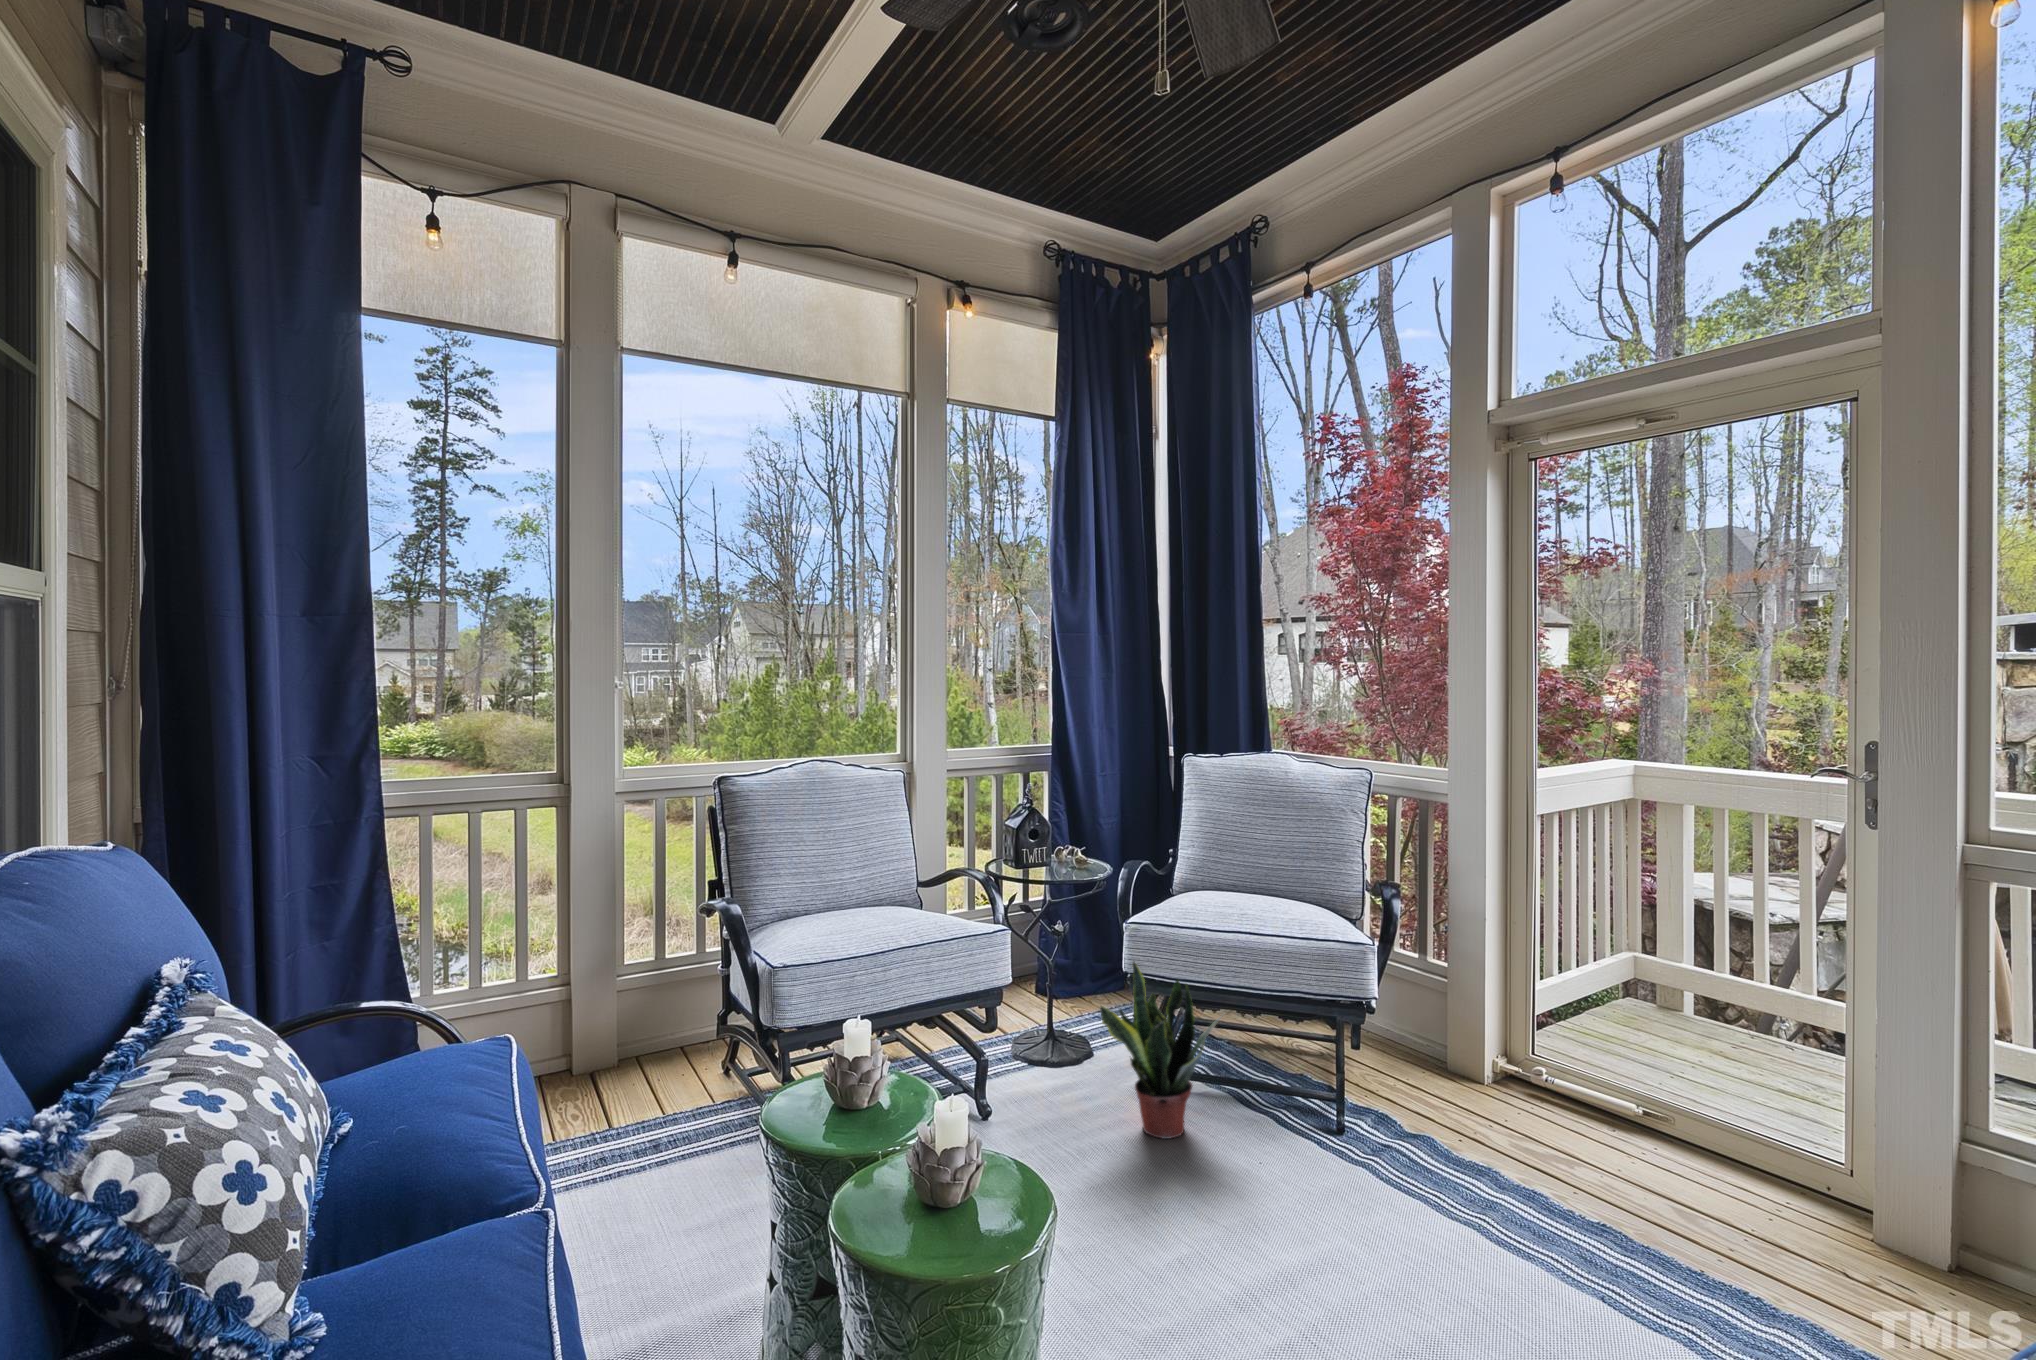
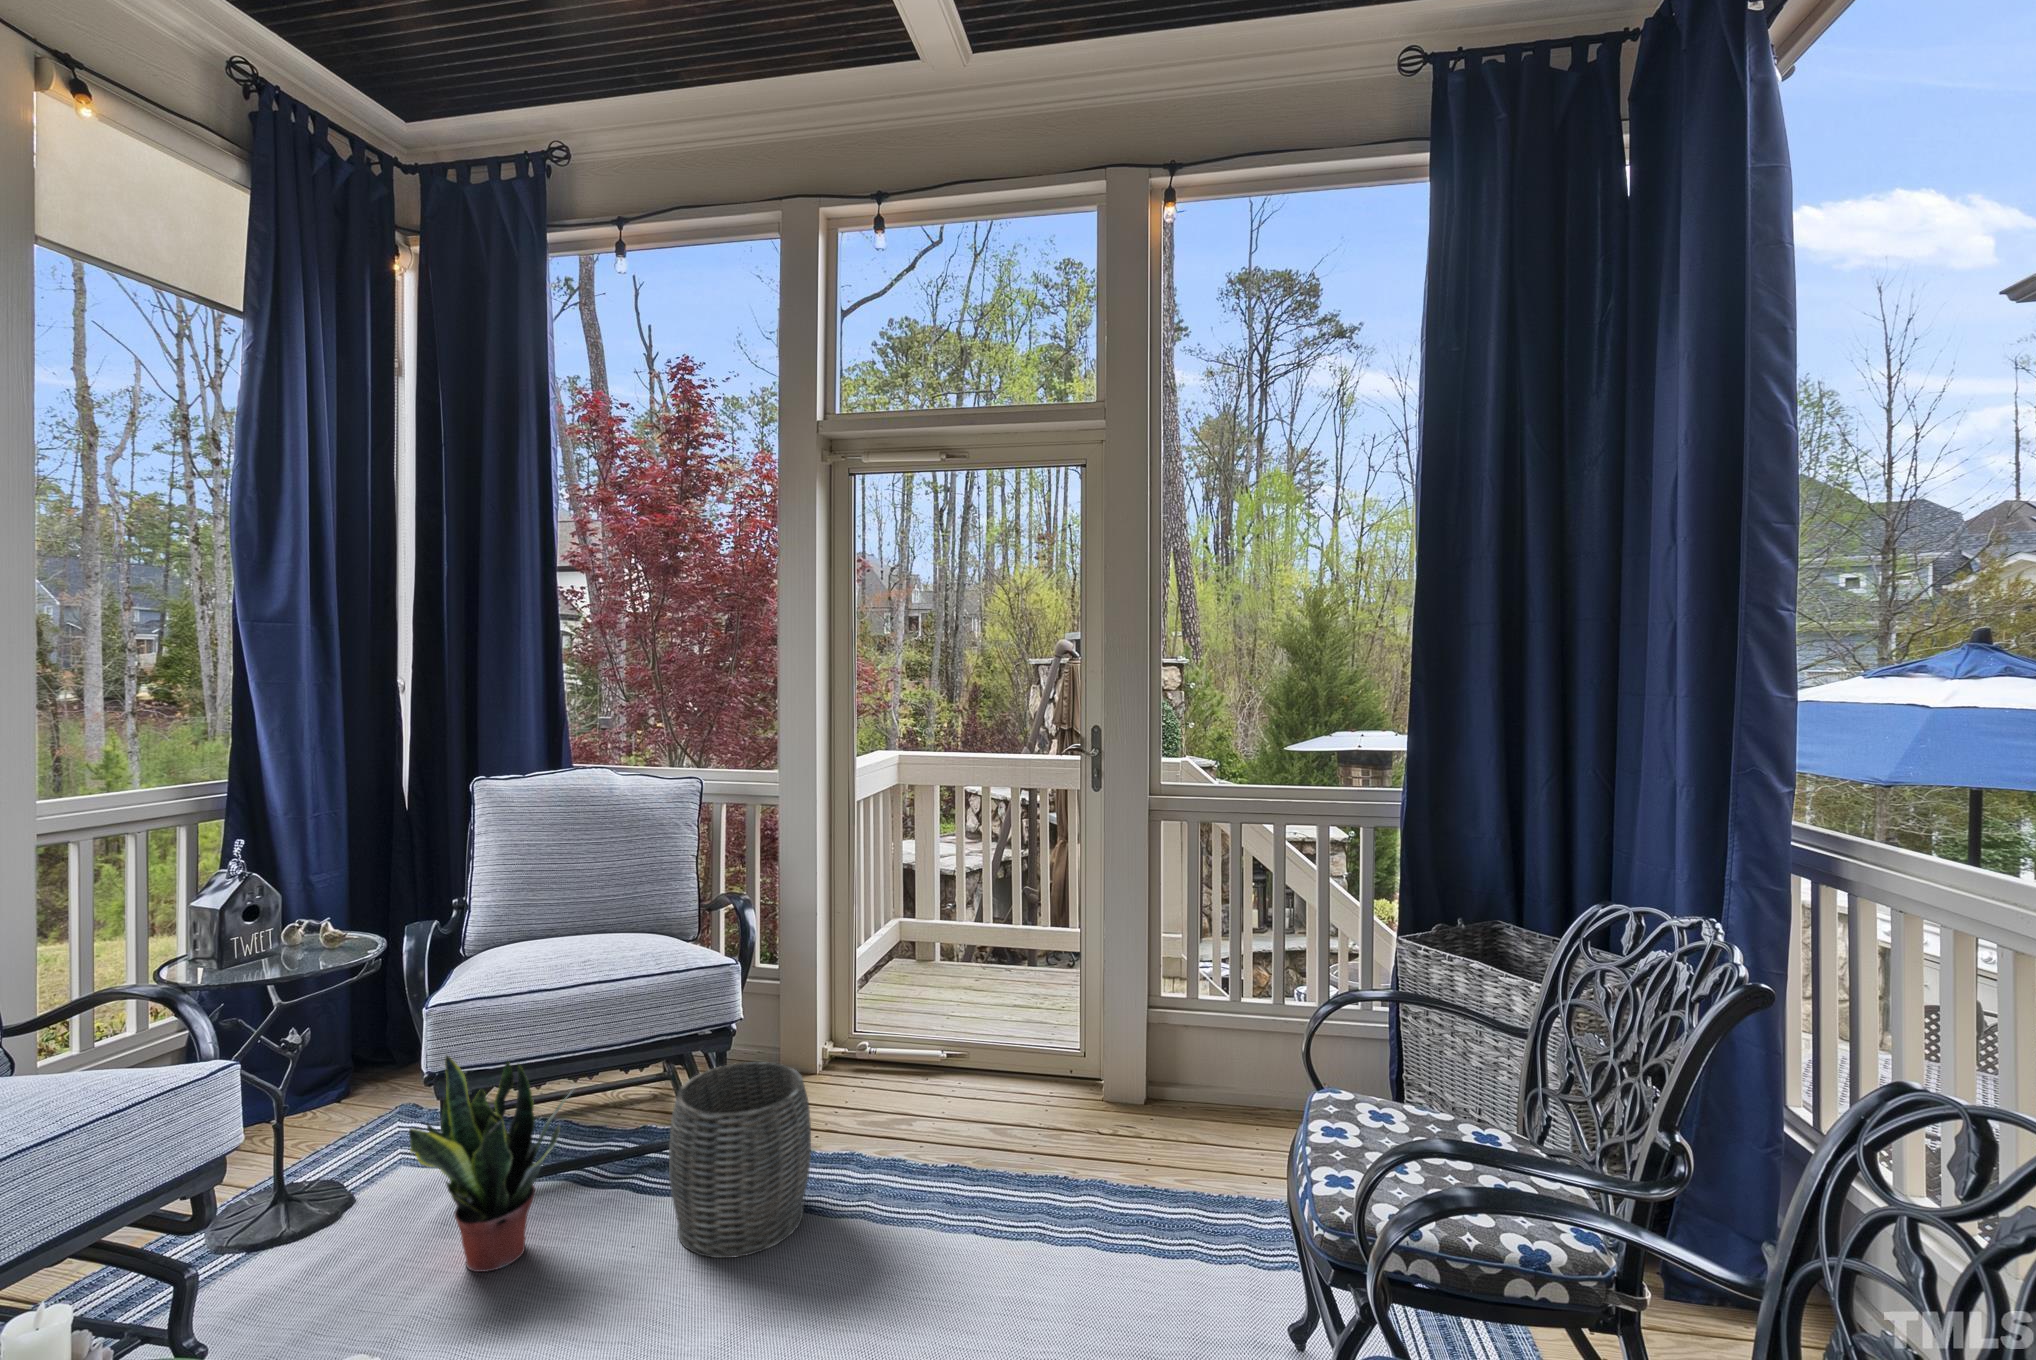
woven basket: none [1291,1034,1426,1214] -> present [669,1062,811,1258]

